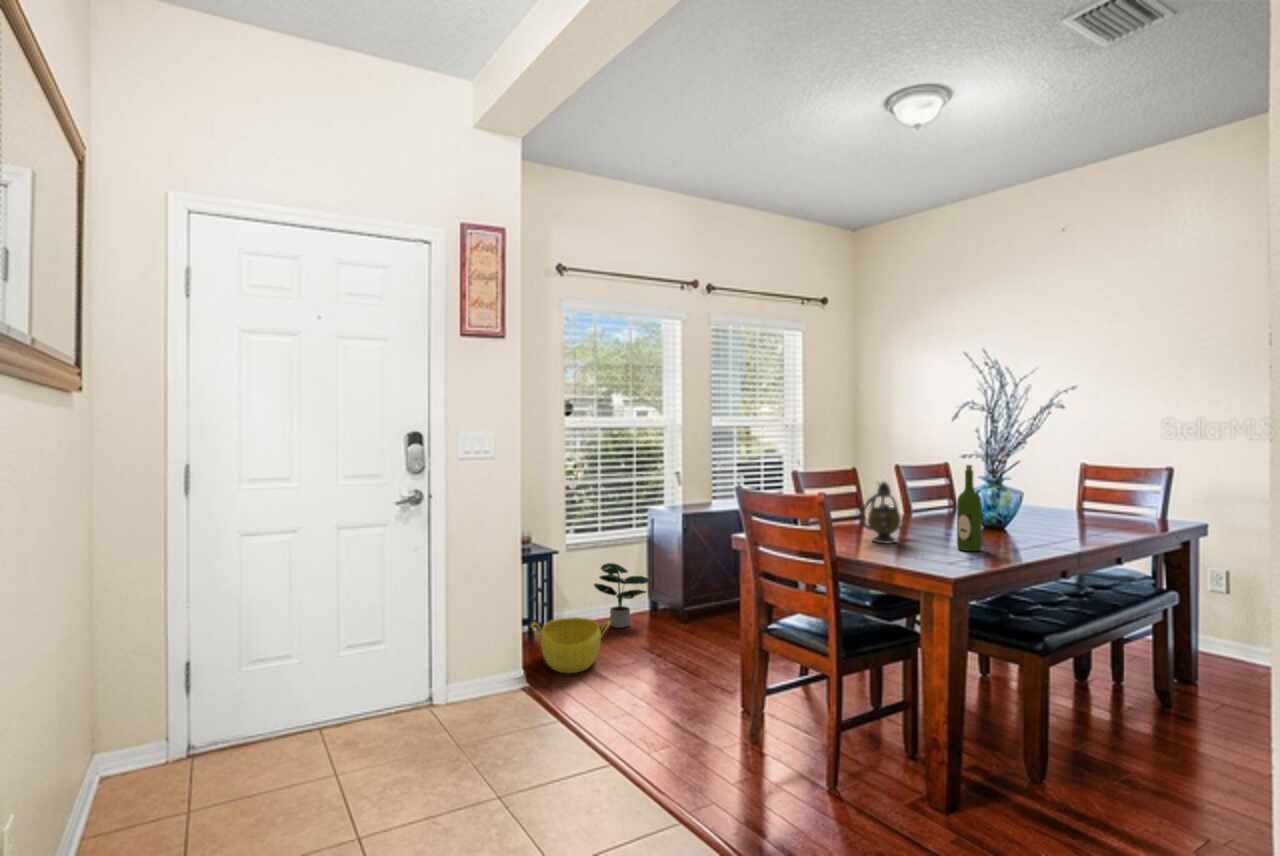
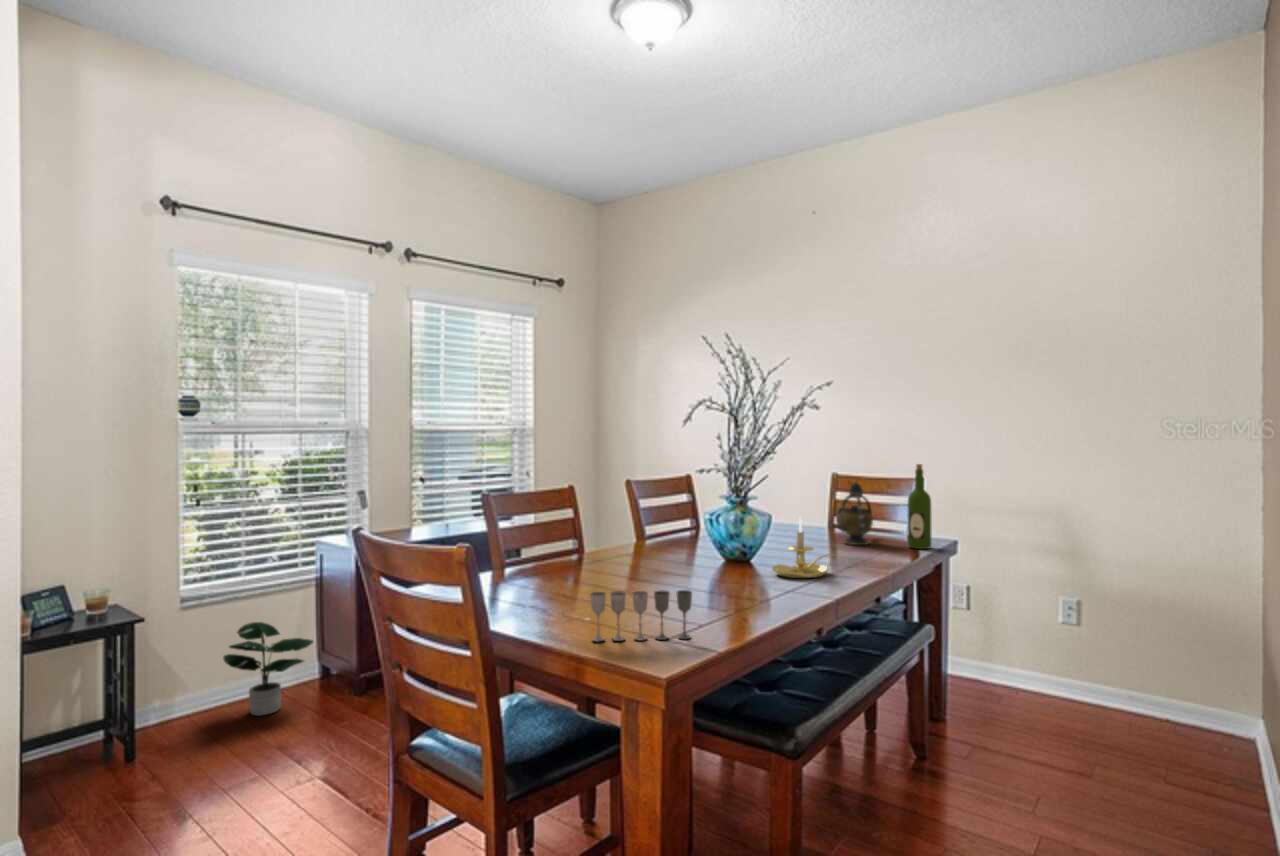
wine bottle: present [957,465,982,551] -> present [908,464,931,549]
teapot: present [860,482,907,543] -> present [836,482,873,545]
candle holder: none [1025,492,1081,540] -> present [773,518,831,578]
wine glass: none [893,530,966,565] -> present [590,590,692,641]
basket: present [532,617,610,673] -> none [75,716,219,819]

